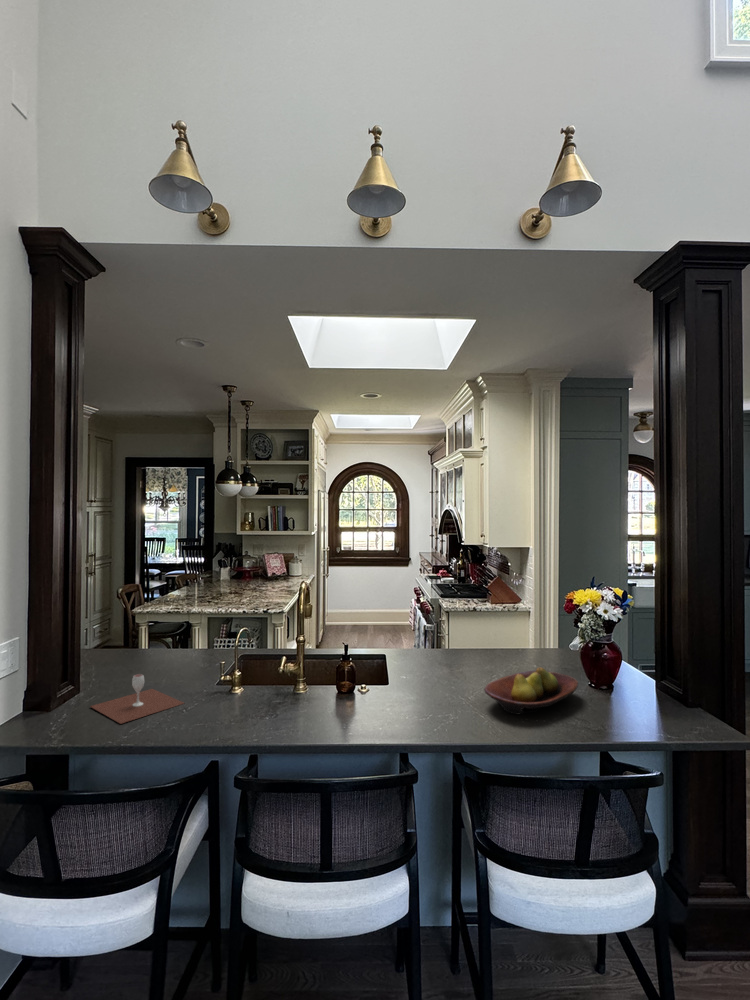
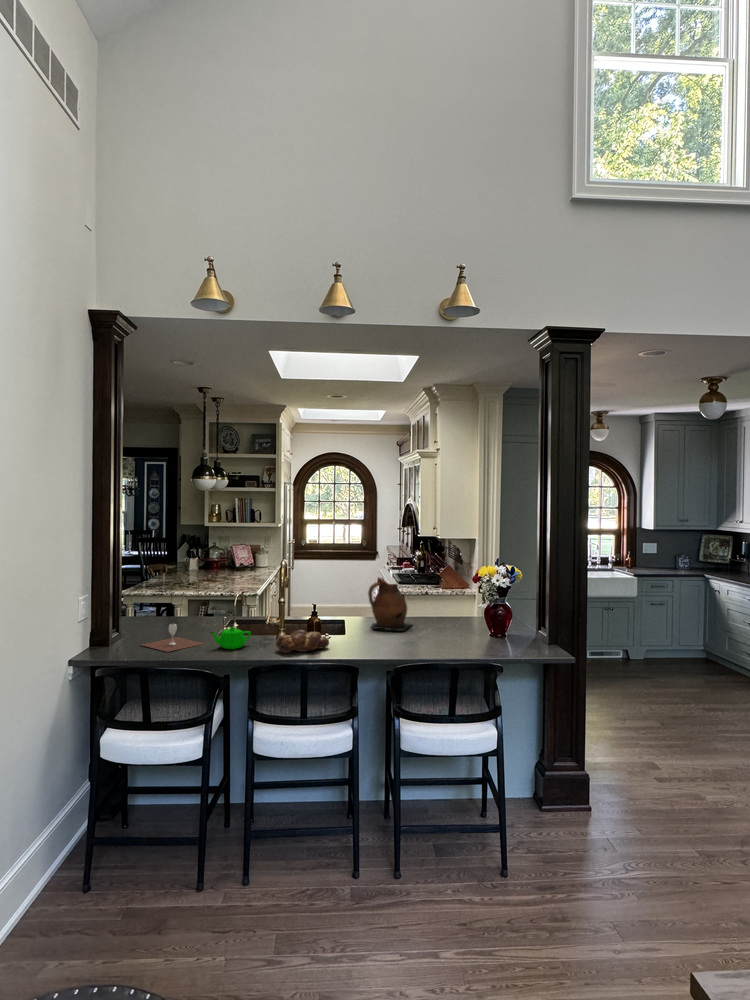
ceramic pitcher: none [417,601,477,680] -> present [368,577,412,631]
fruit bowl: present [484,667,578,714] -> none [410,619,475,647]
teapot: none [187,681,250,718] -> present [210,627,251,649]
bread loaf: none [283,688,365,730] -> present [276,630,329,653]

